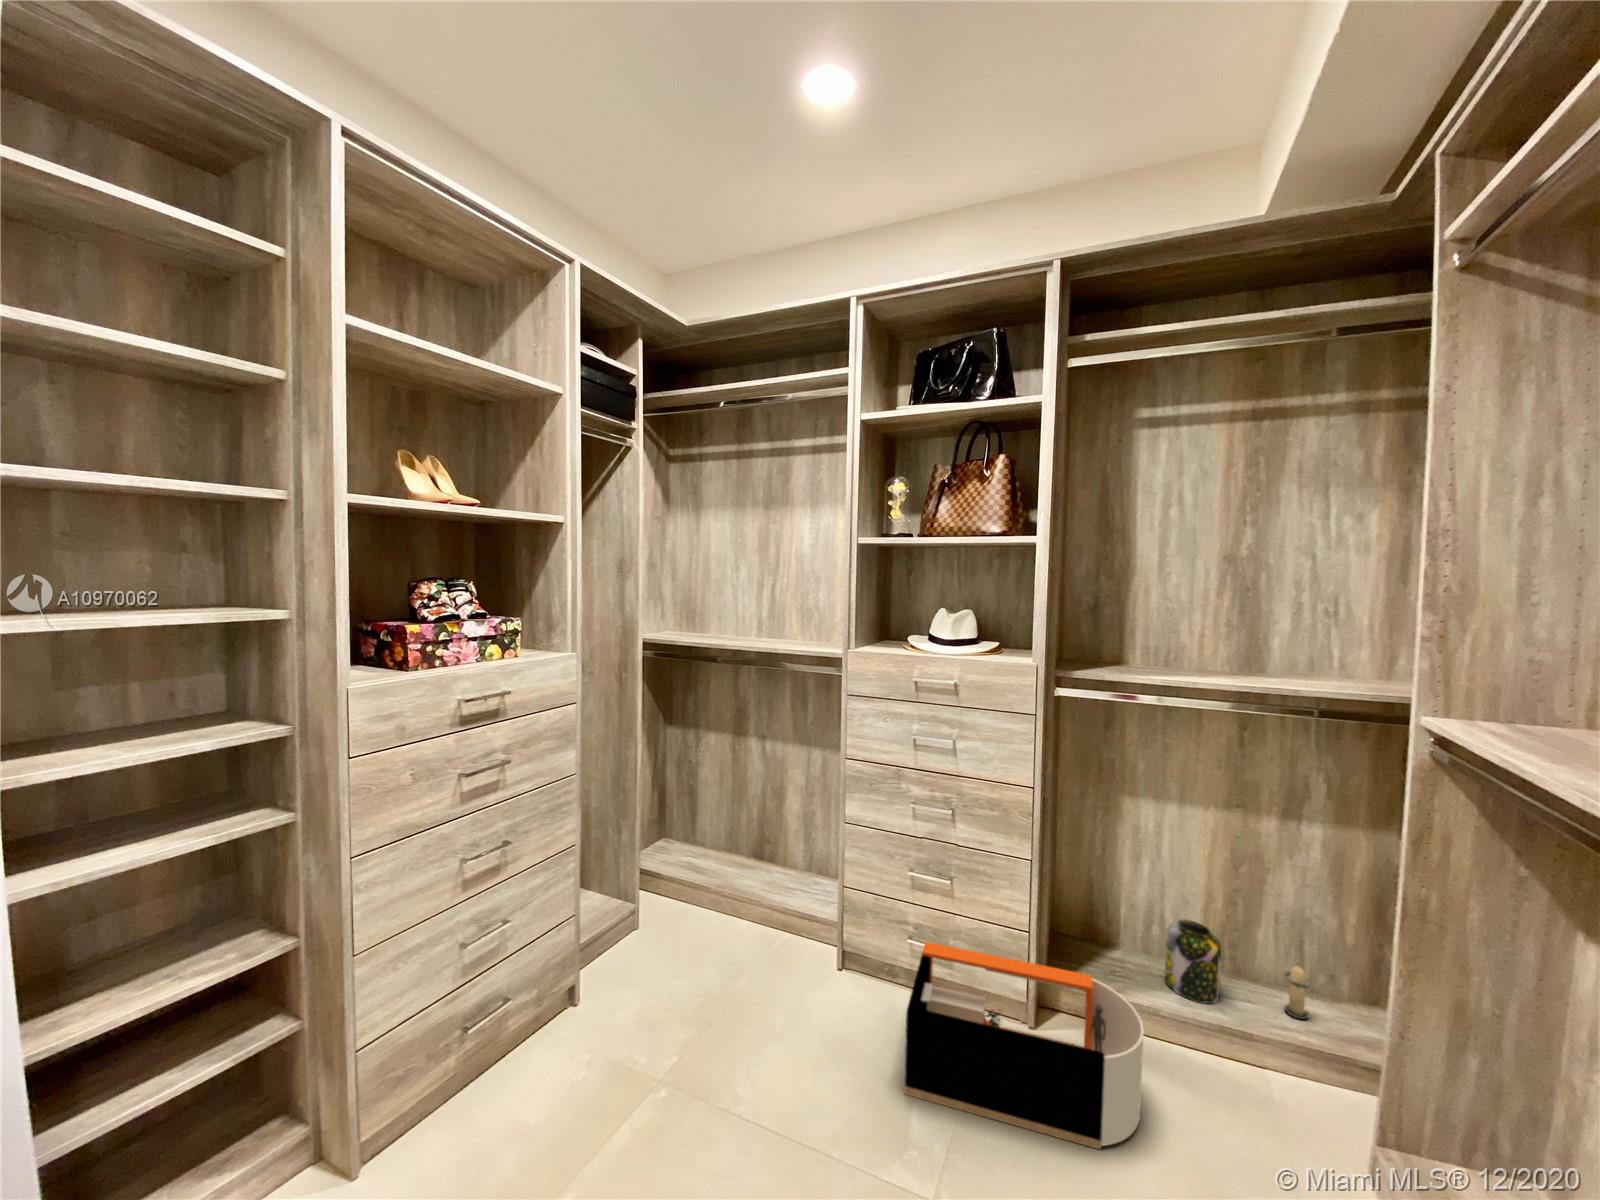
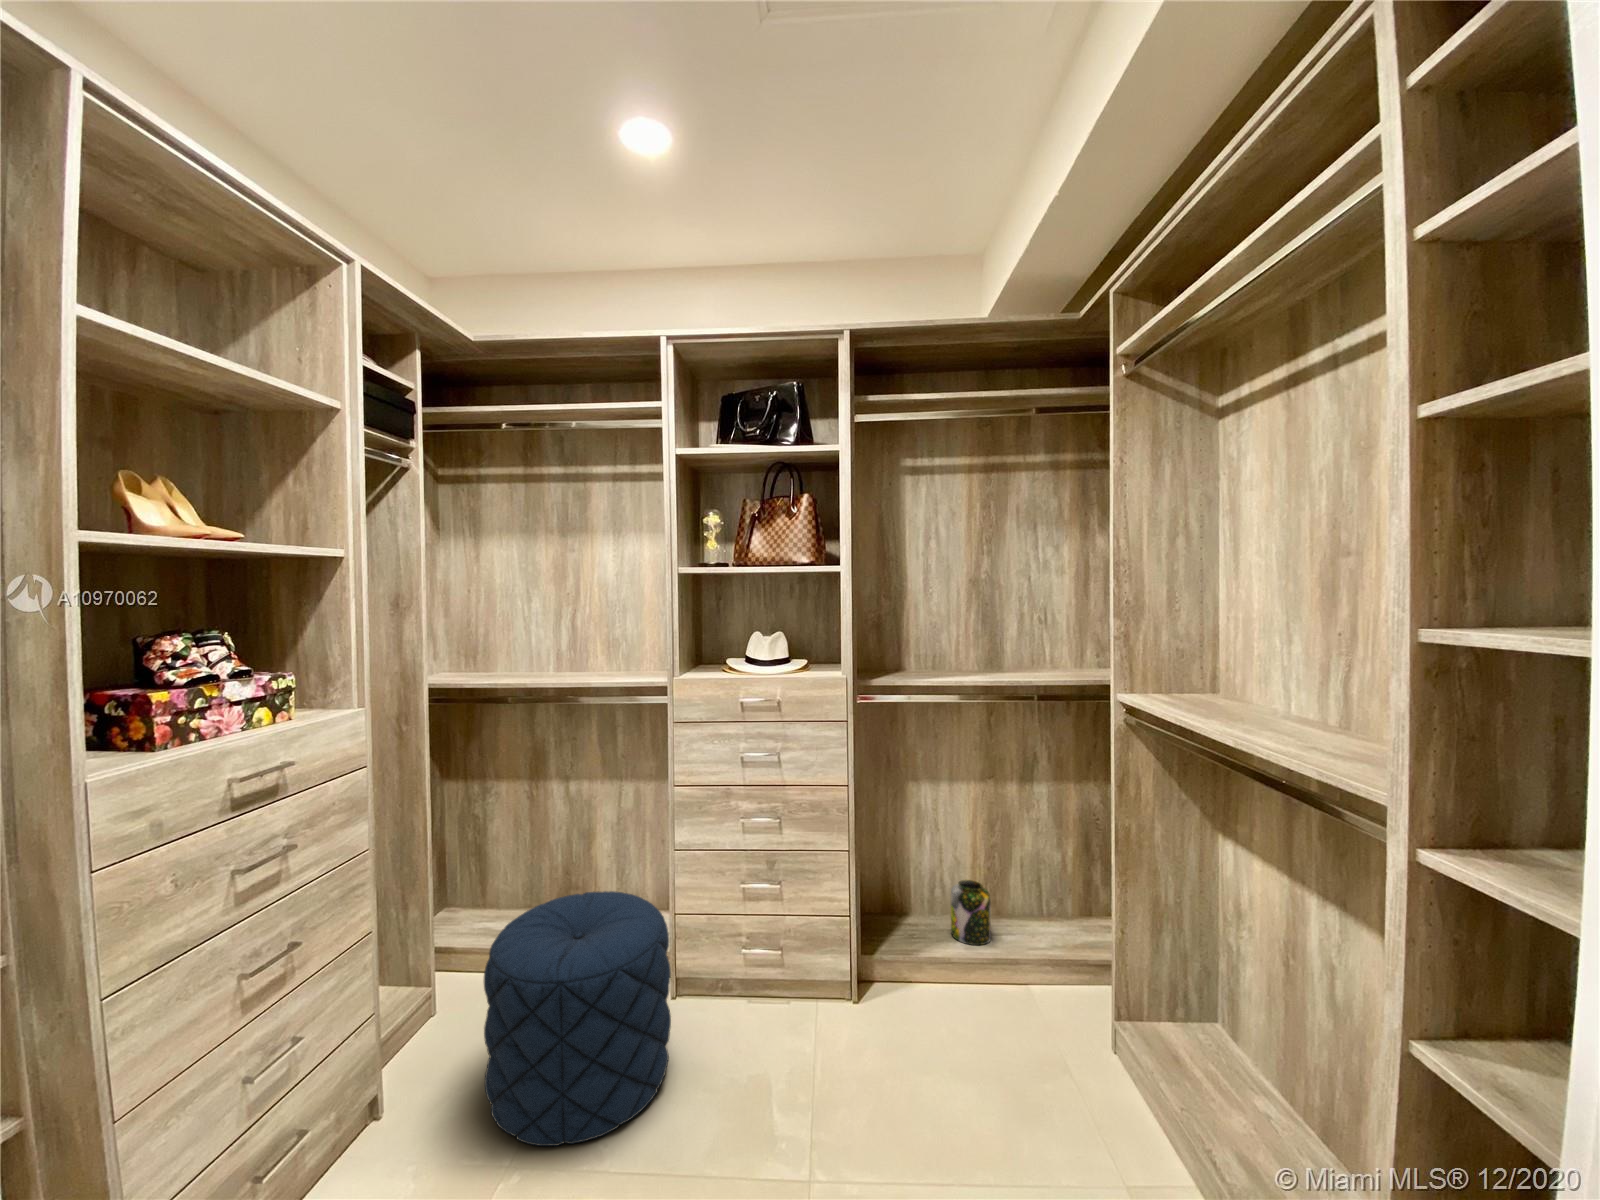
pouf: none [653,847,824,1084] -> present [484,891,671,1146]
storage bin: present [904,942,1143,1149] -> none [762,942,952,1093]
candle: present [1284,966,1311,1019] -> none [1031,896,1053,940]

